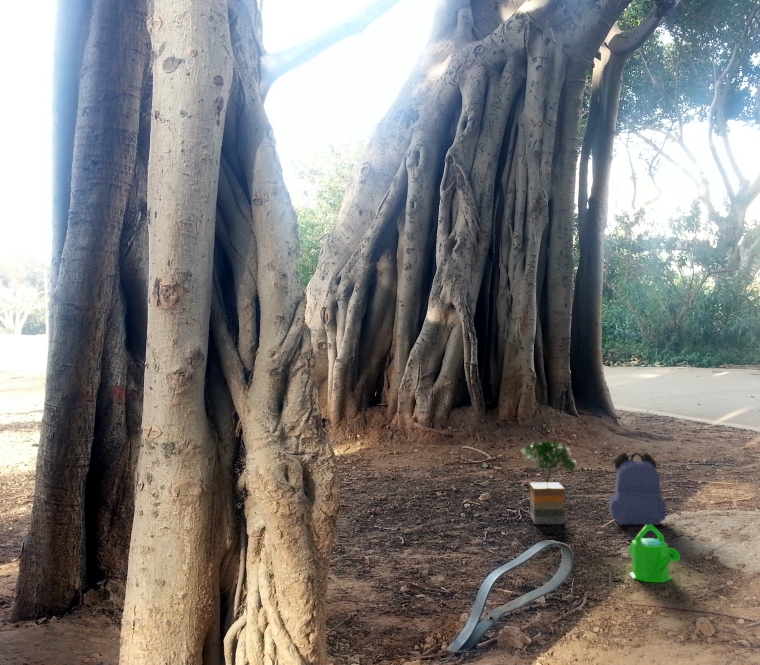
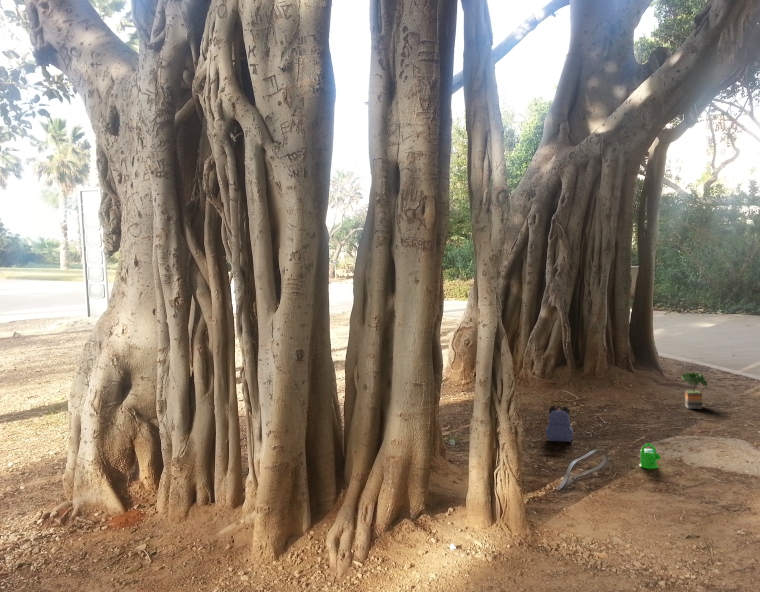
potted tree: present [522,441,576,524] -> present [681,373,708,409]
backpack: present [609,453,666,525] -> present [546,406,573,442]

